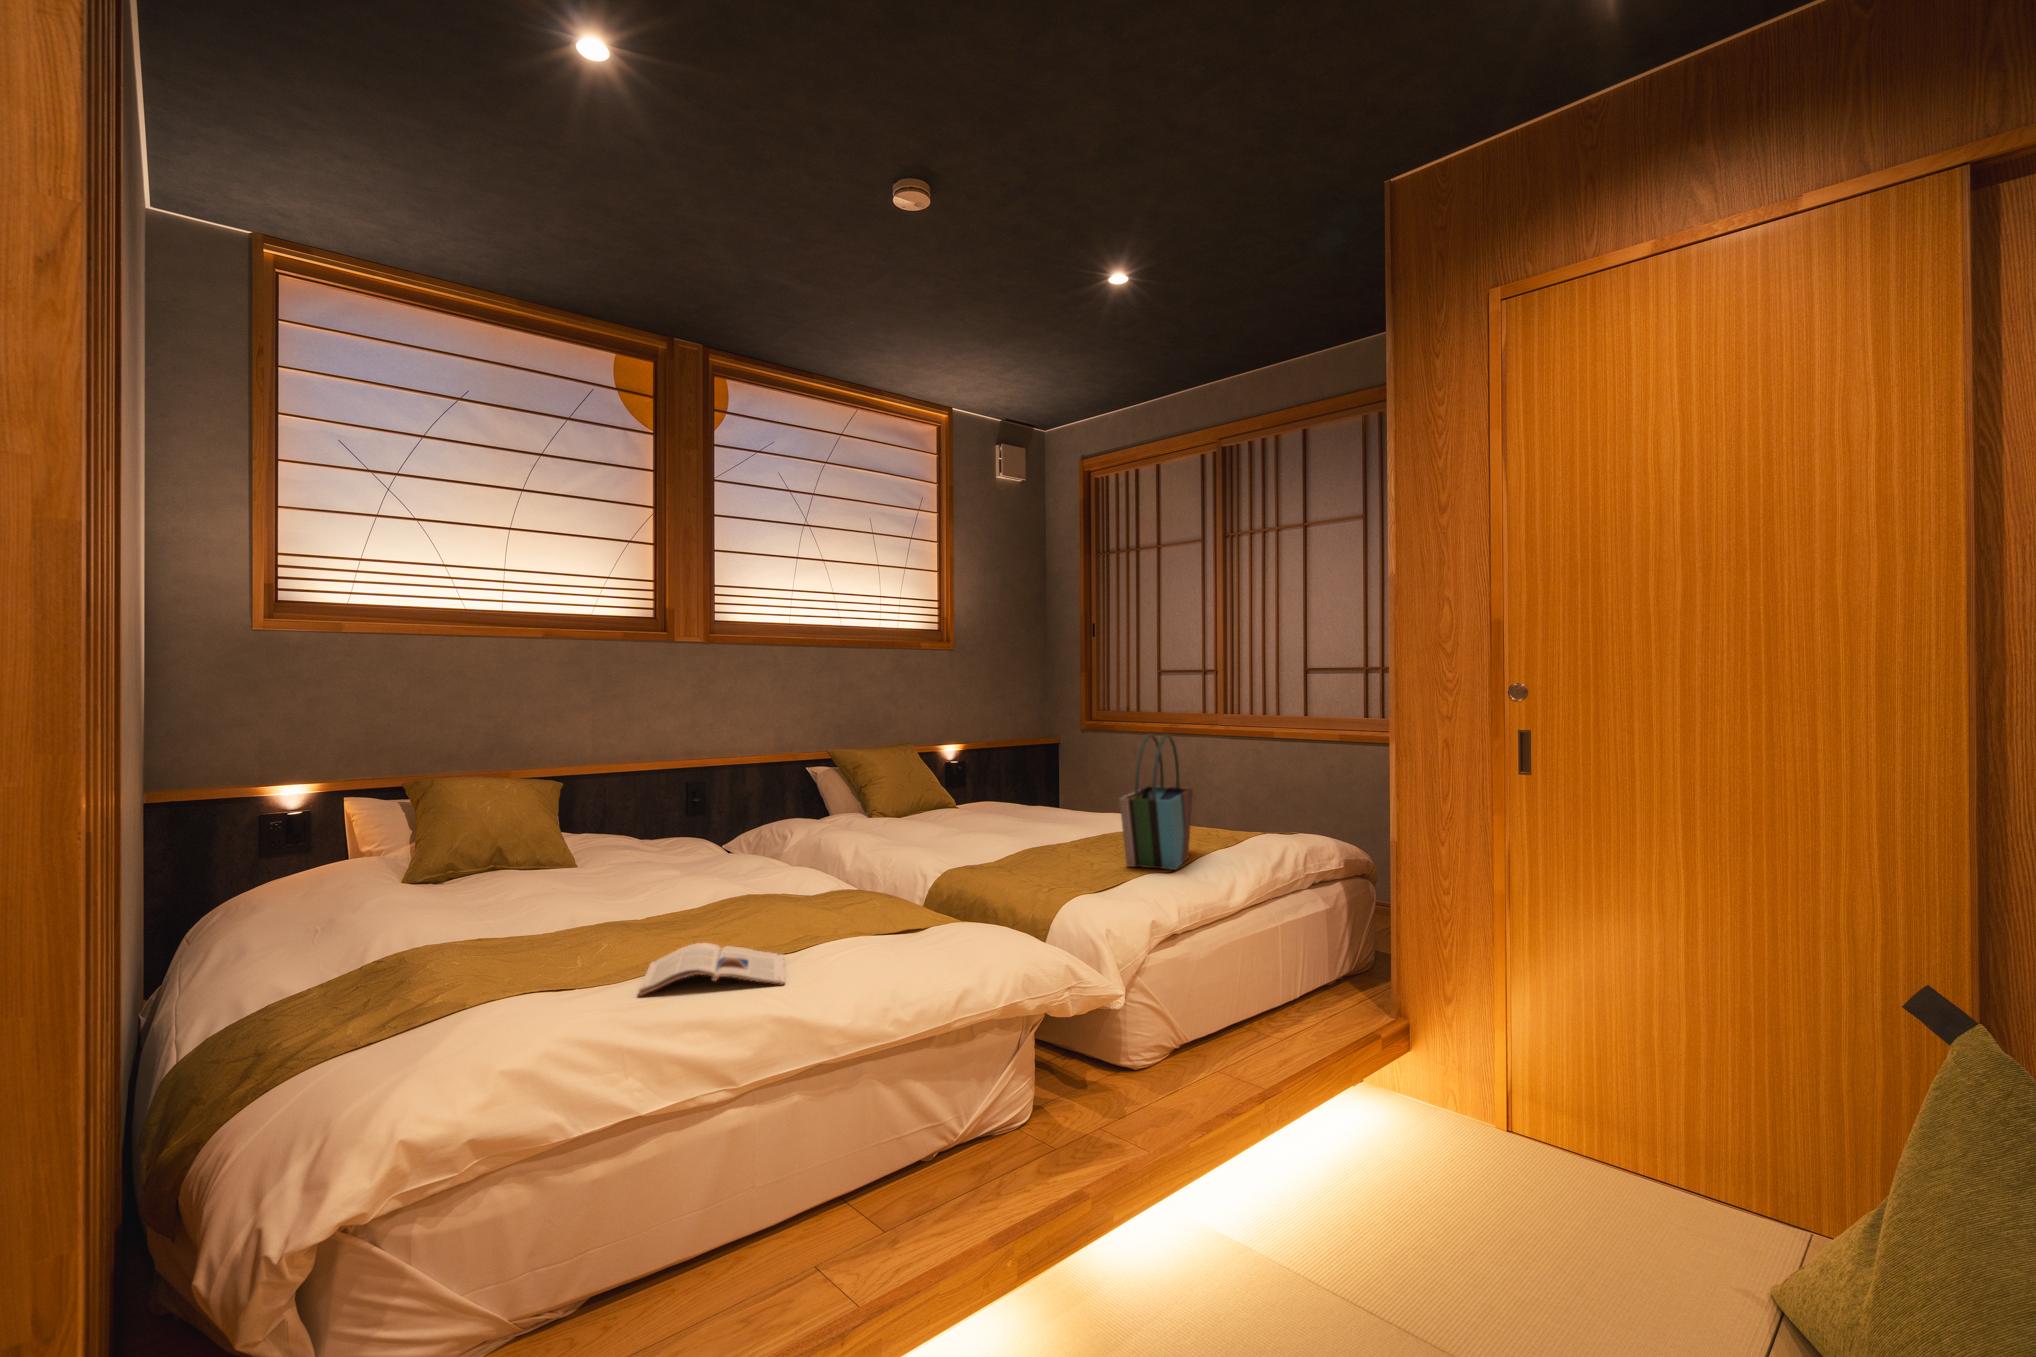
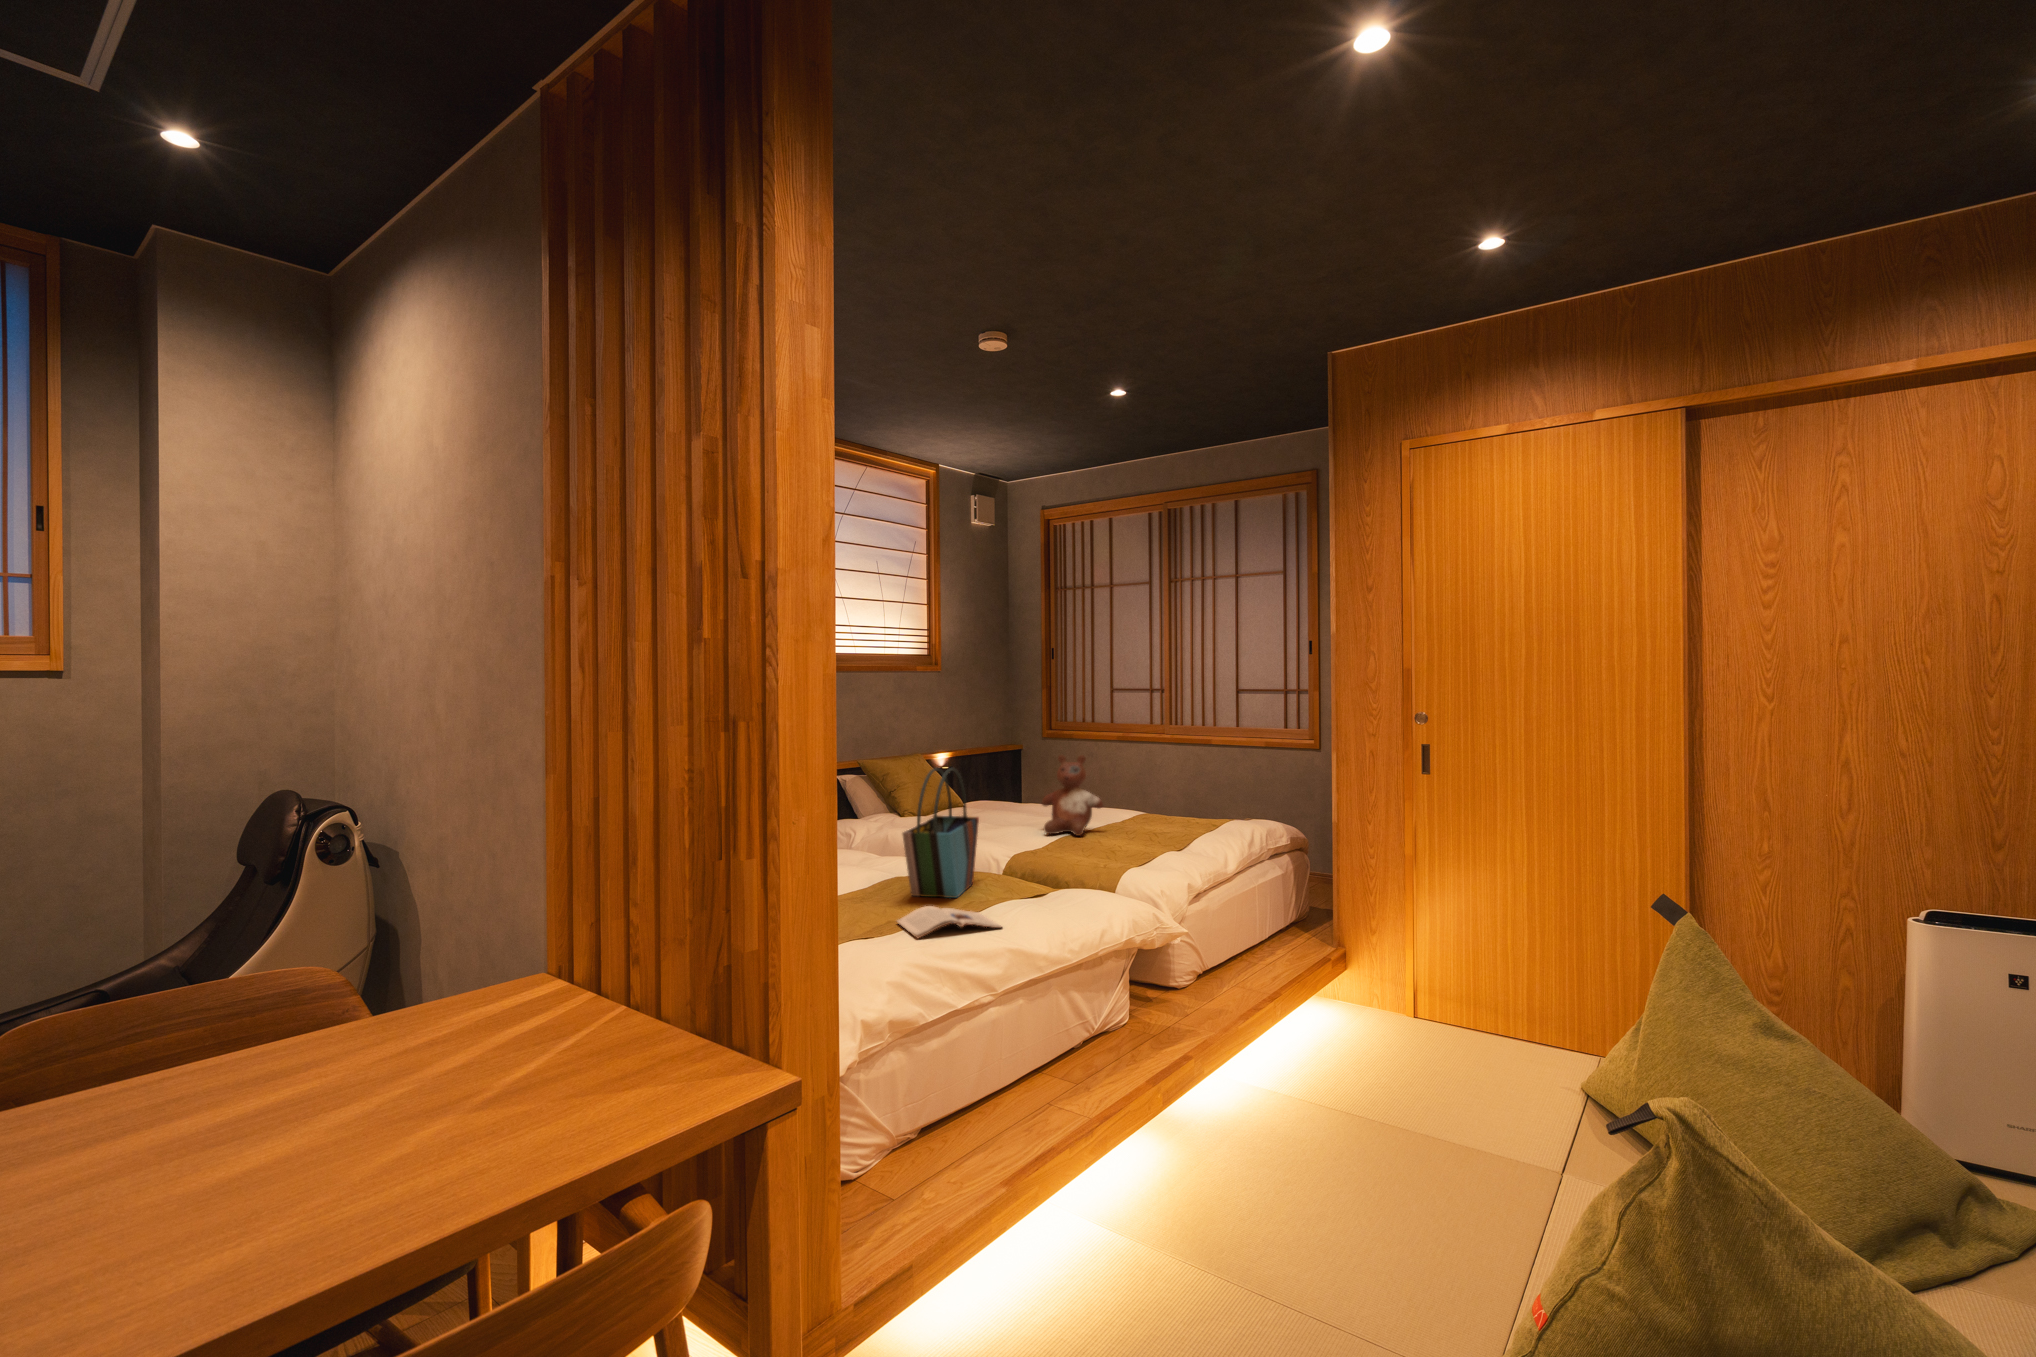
tote bag: present [1119,734,1193,870] -> present [902,768,979,898]
stuffed bear: none [1014,742,1094,846] -> present [1042,755,1103,836]

